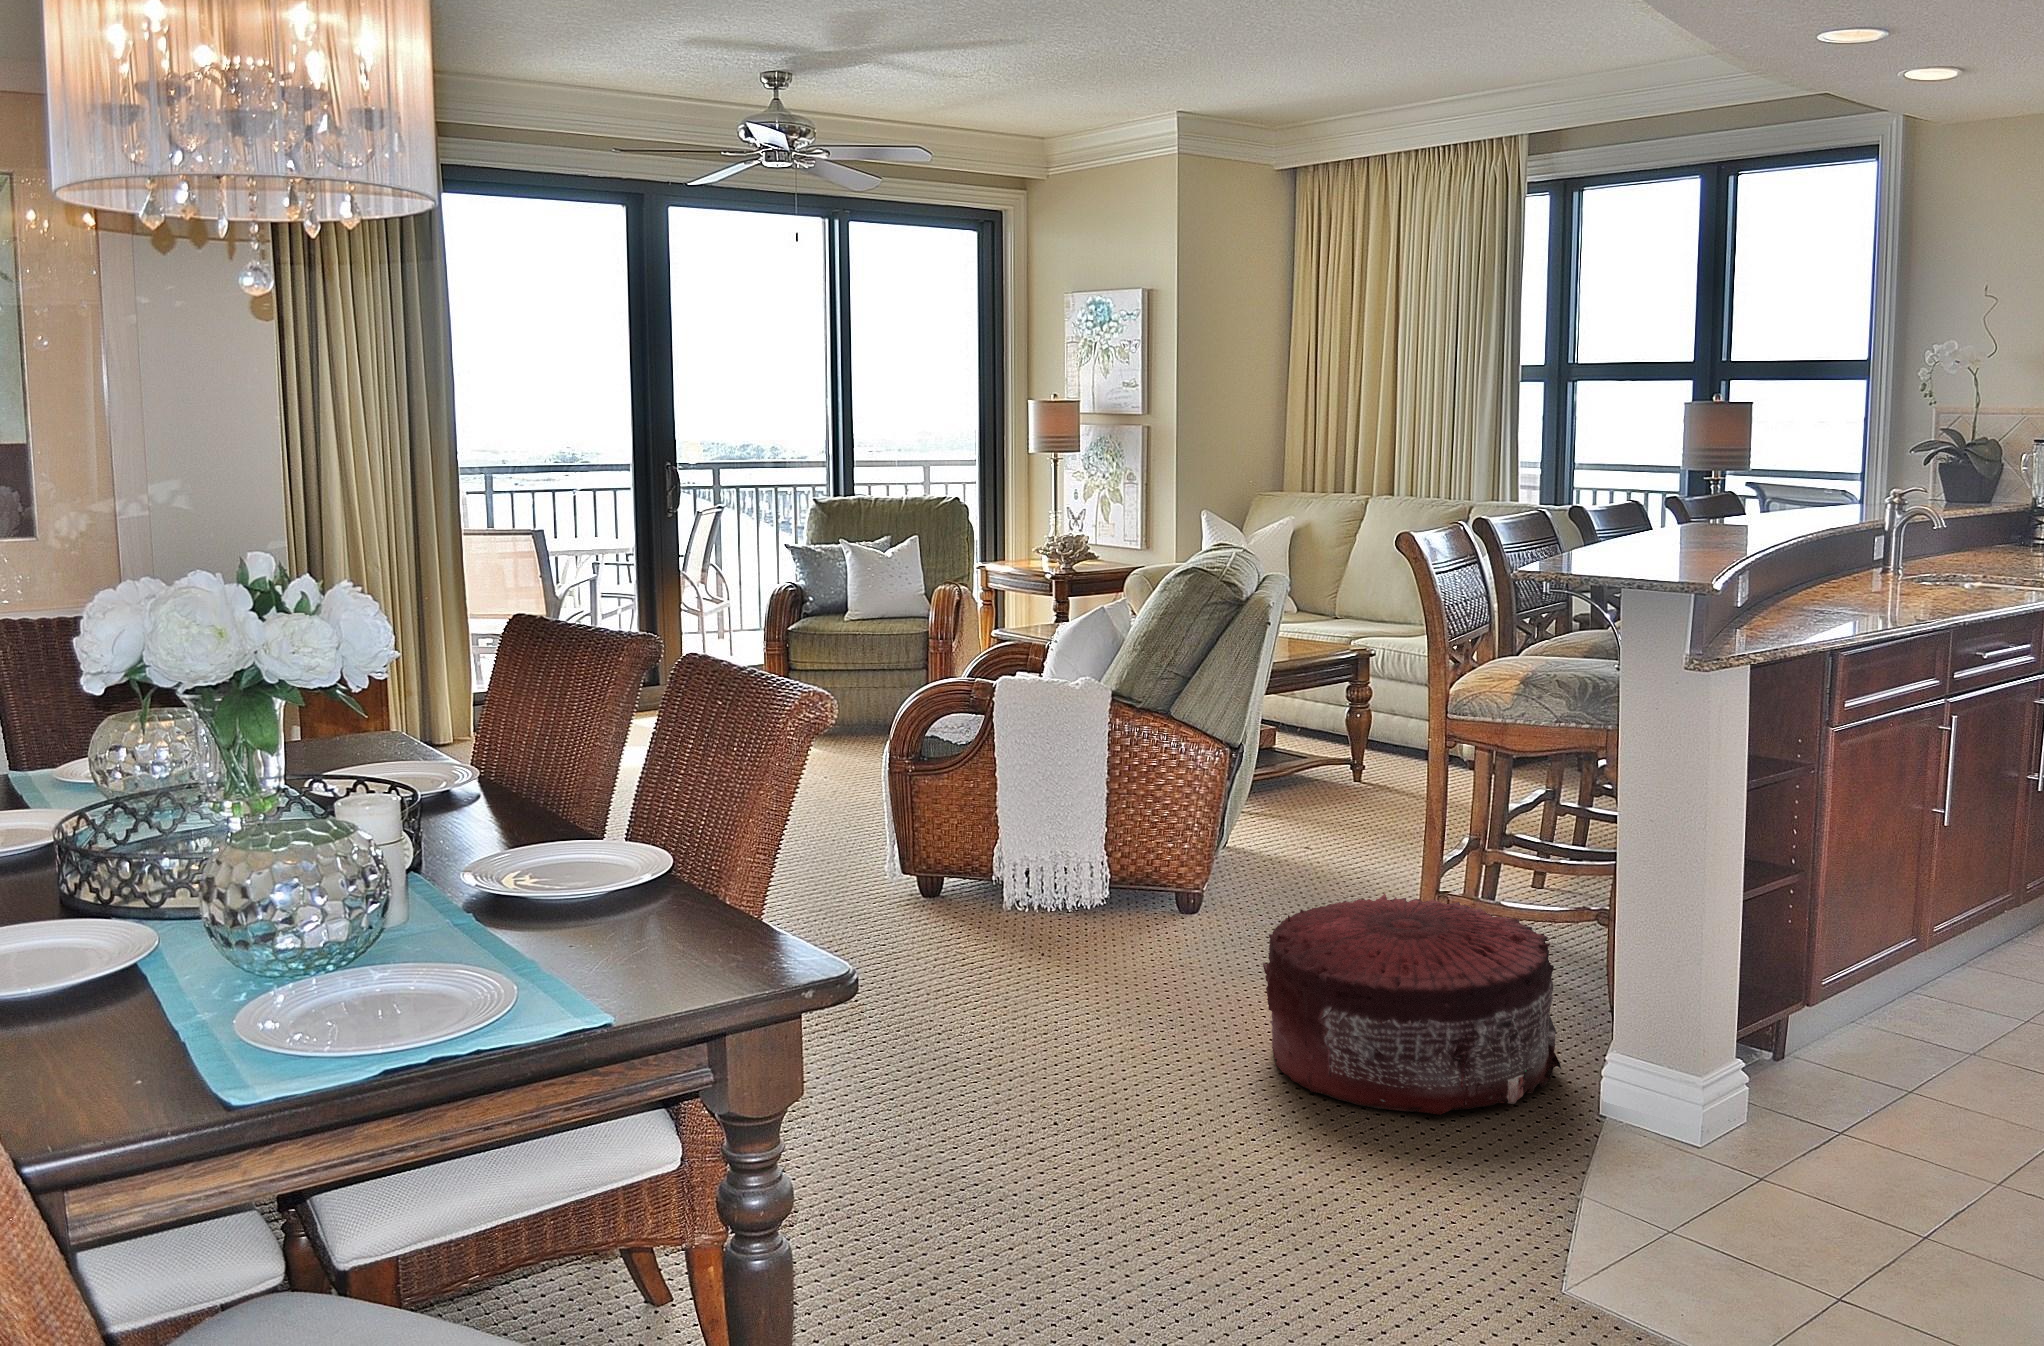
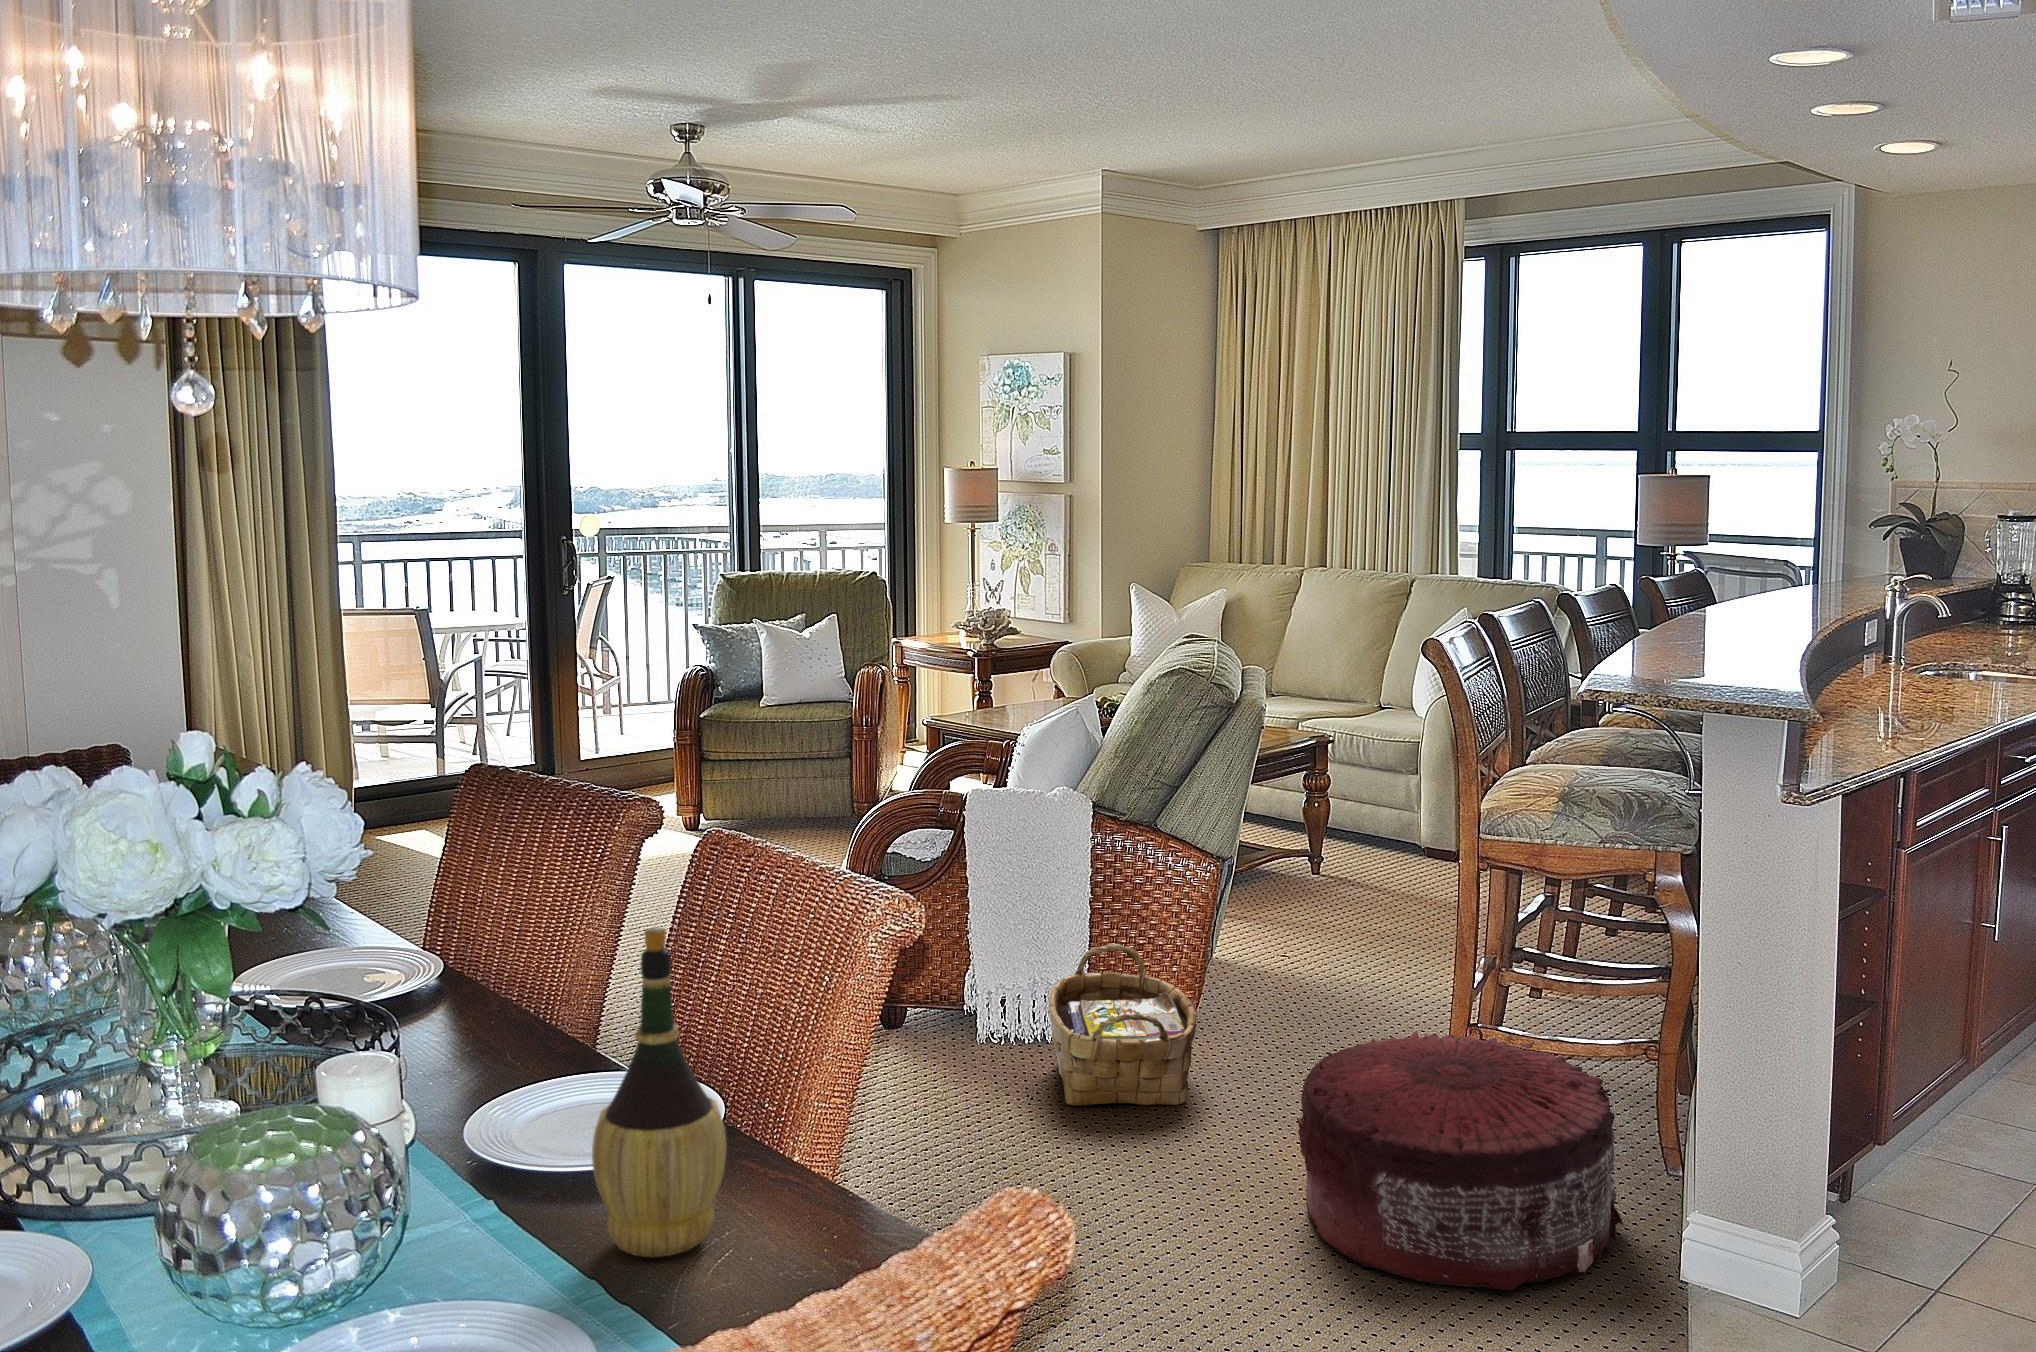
wine bottle: none [547,695,656,958] -> present [592,928,726,1257]
woven basket: none [1063,821,1198,965] -> present [1049,944,1196,1106]

